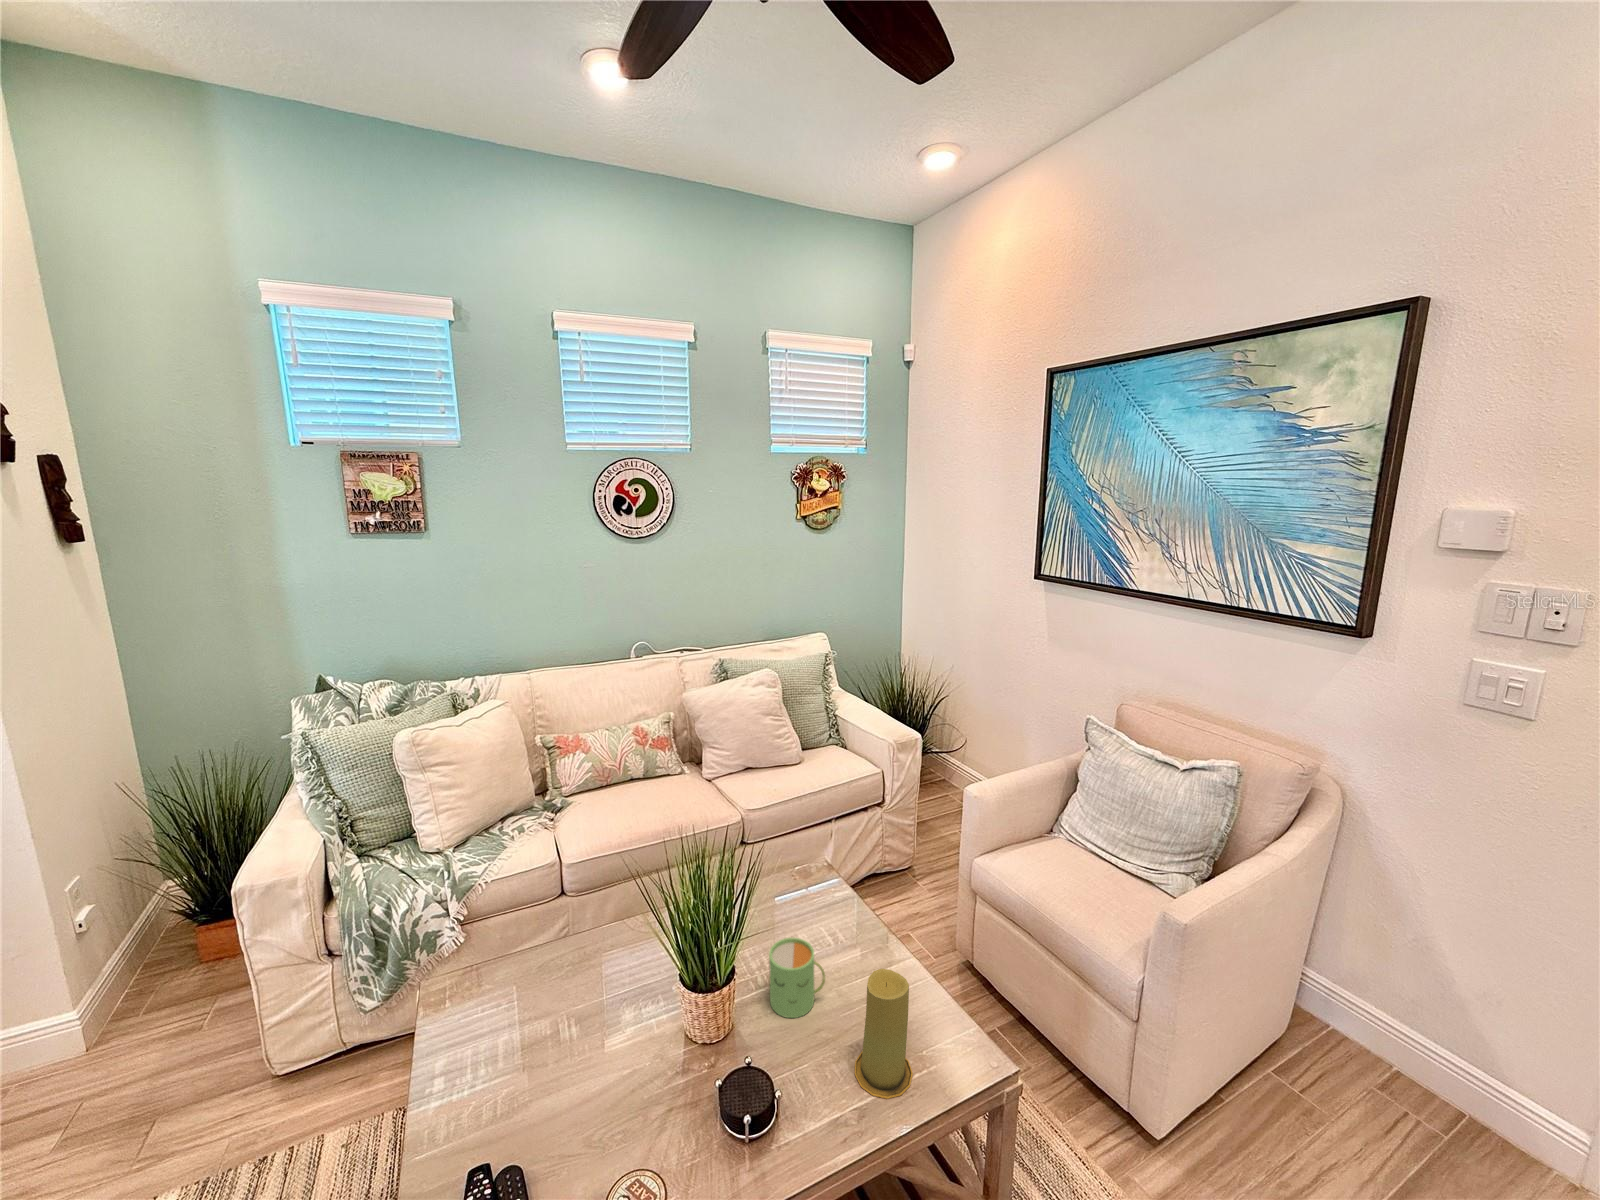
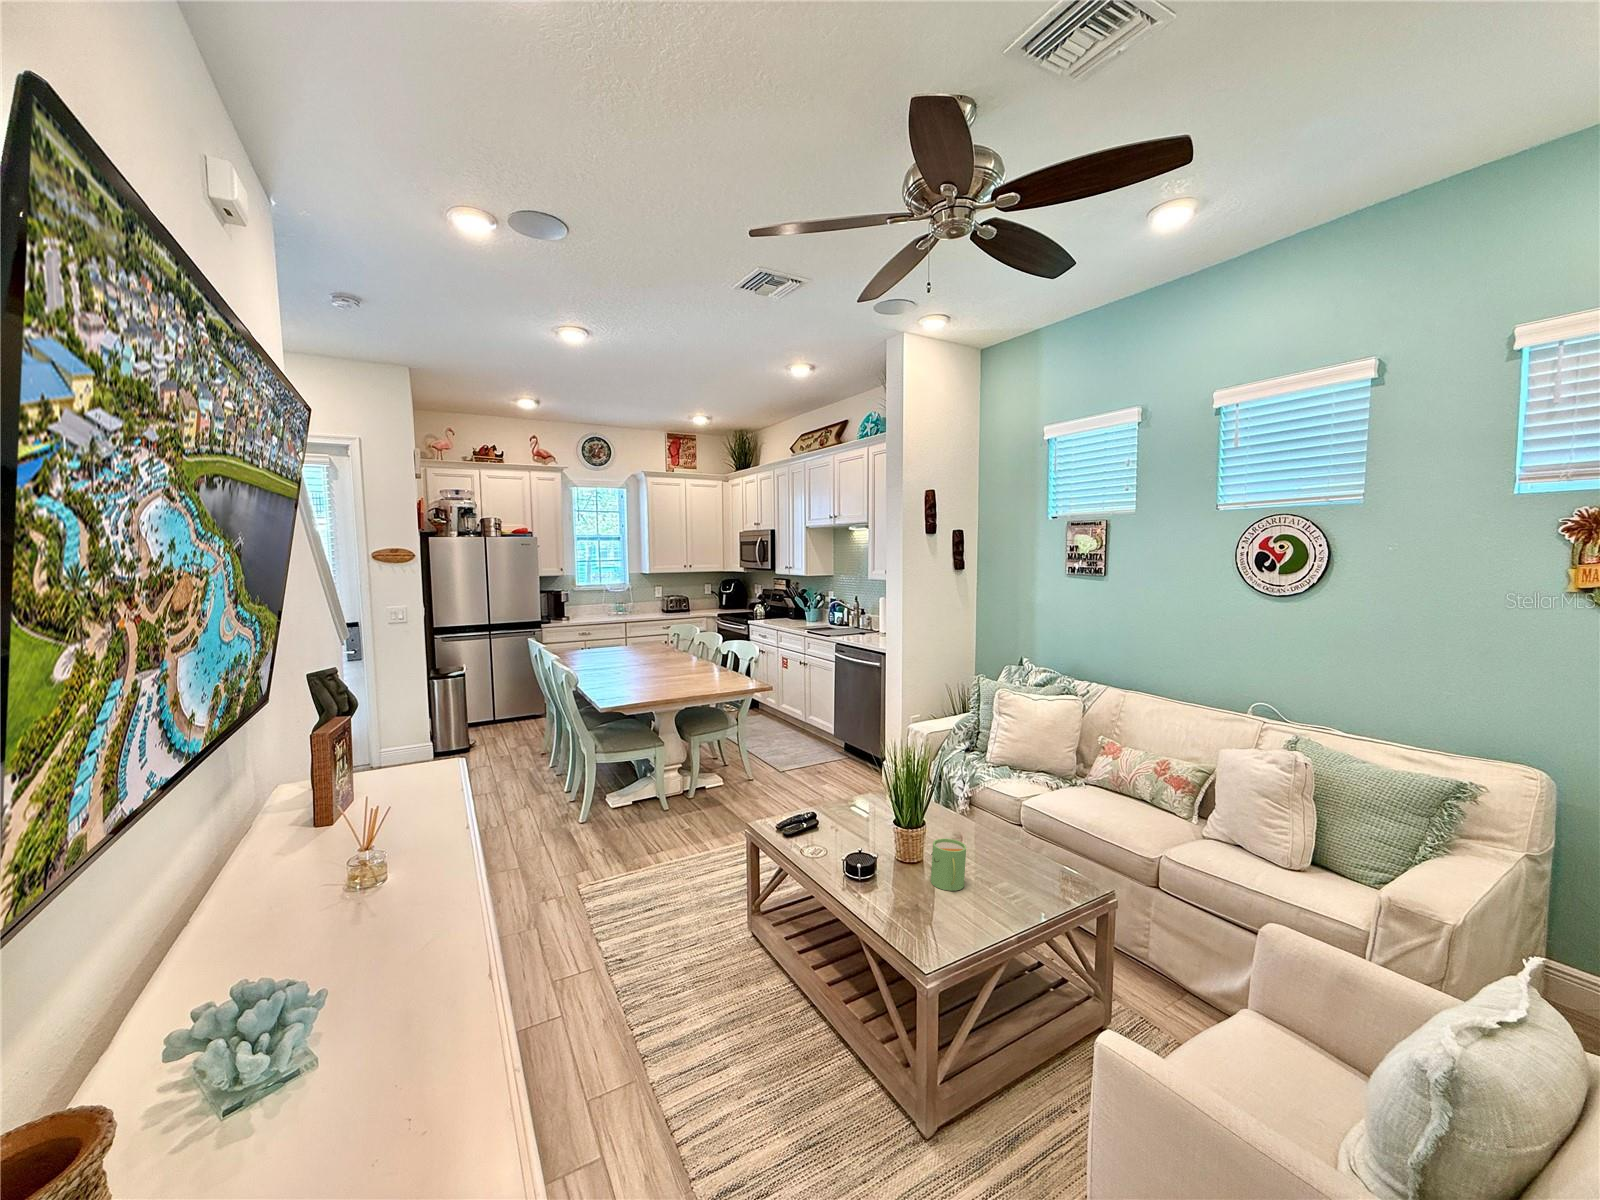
candle: present [855,969,913,1099] -> none [881,838,922,922]

